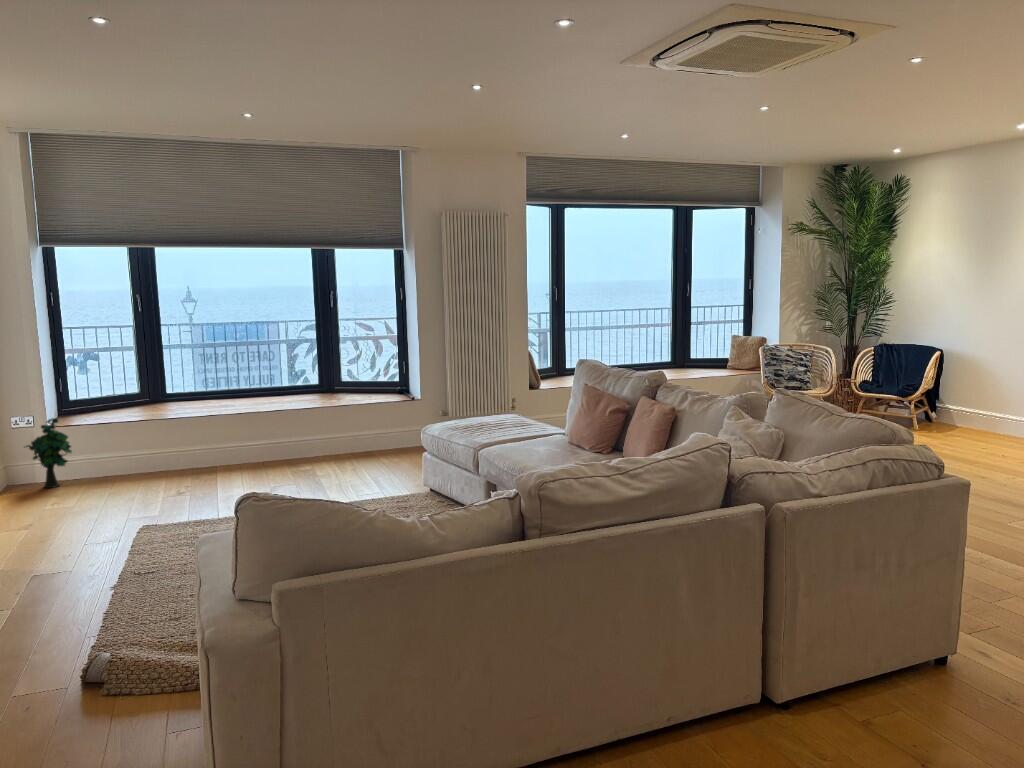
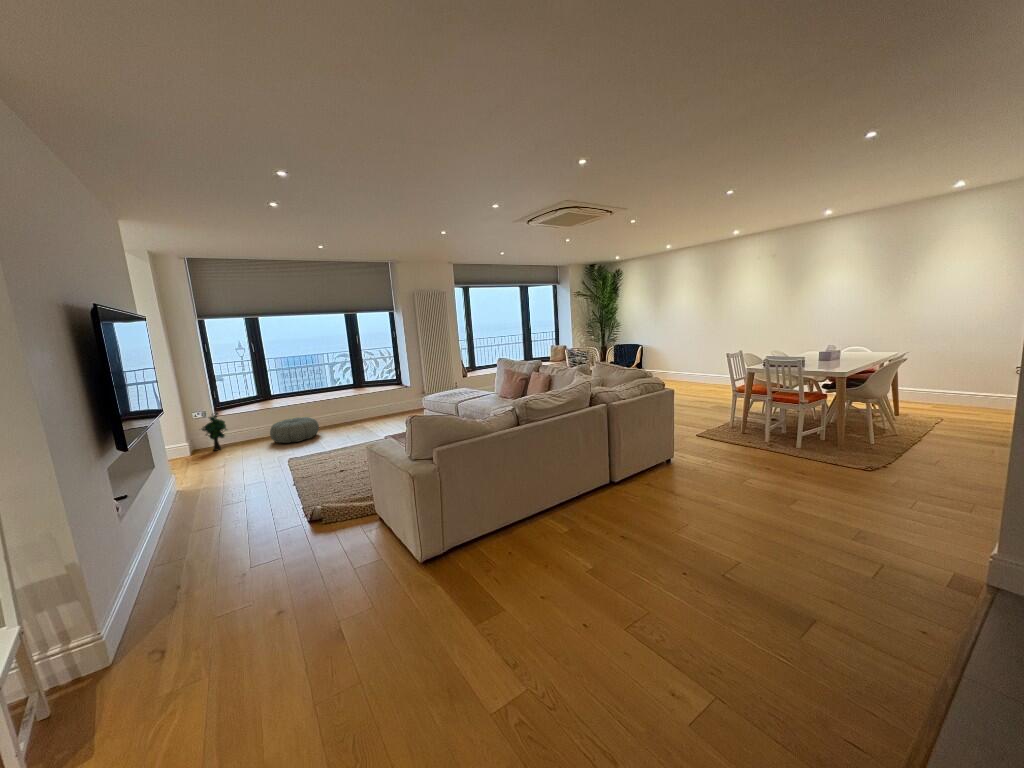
pouf: none [138,441,228,489] -> present [270,417,319,443]

